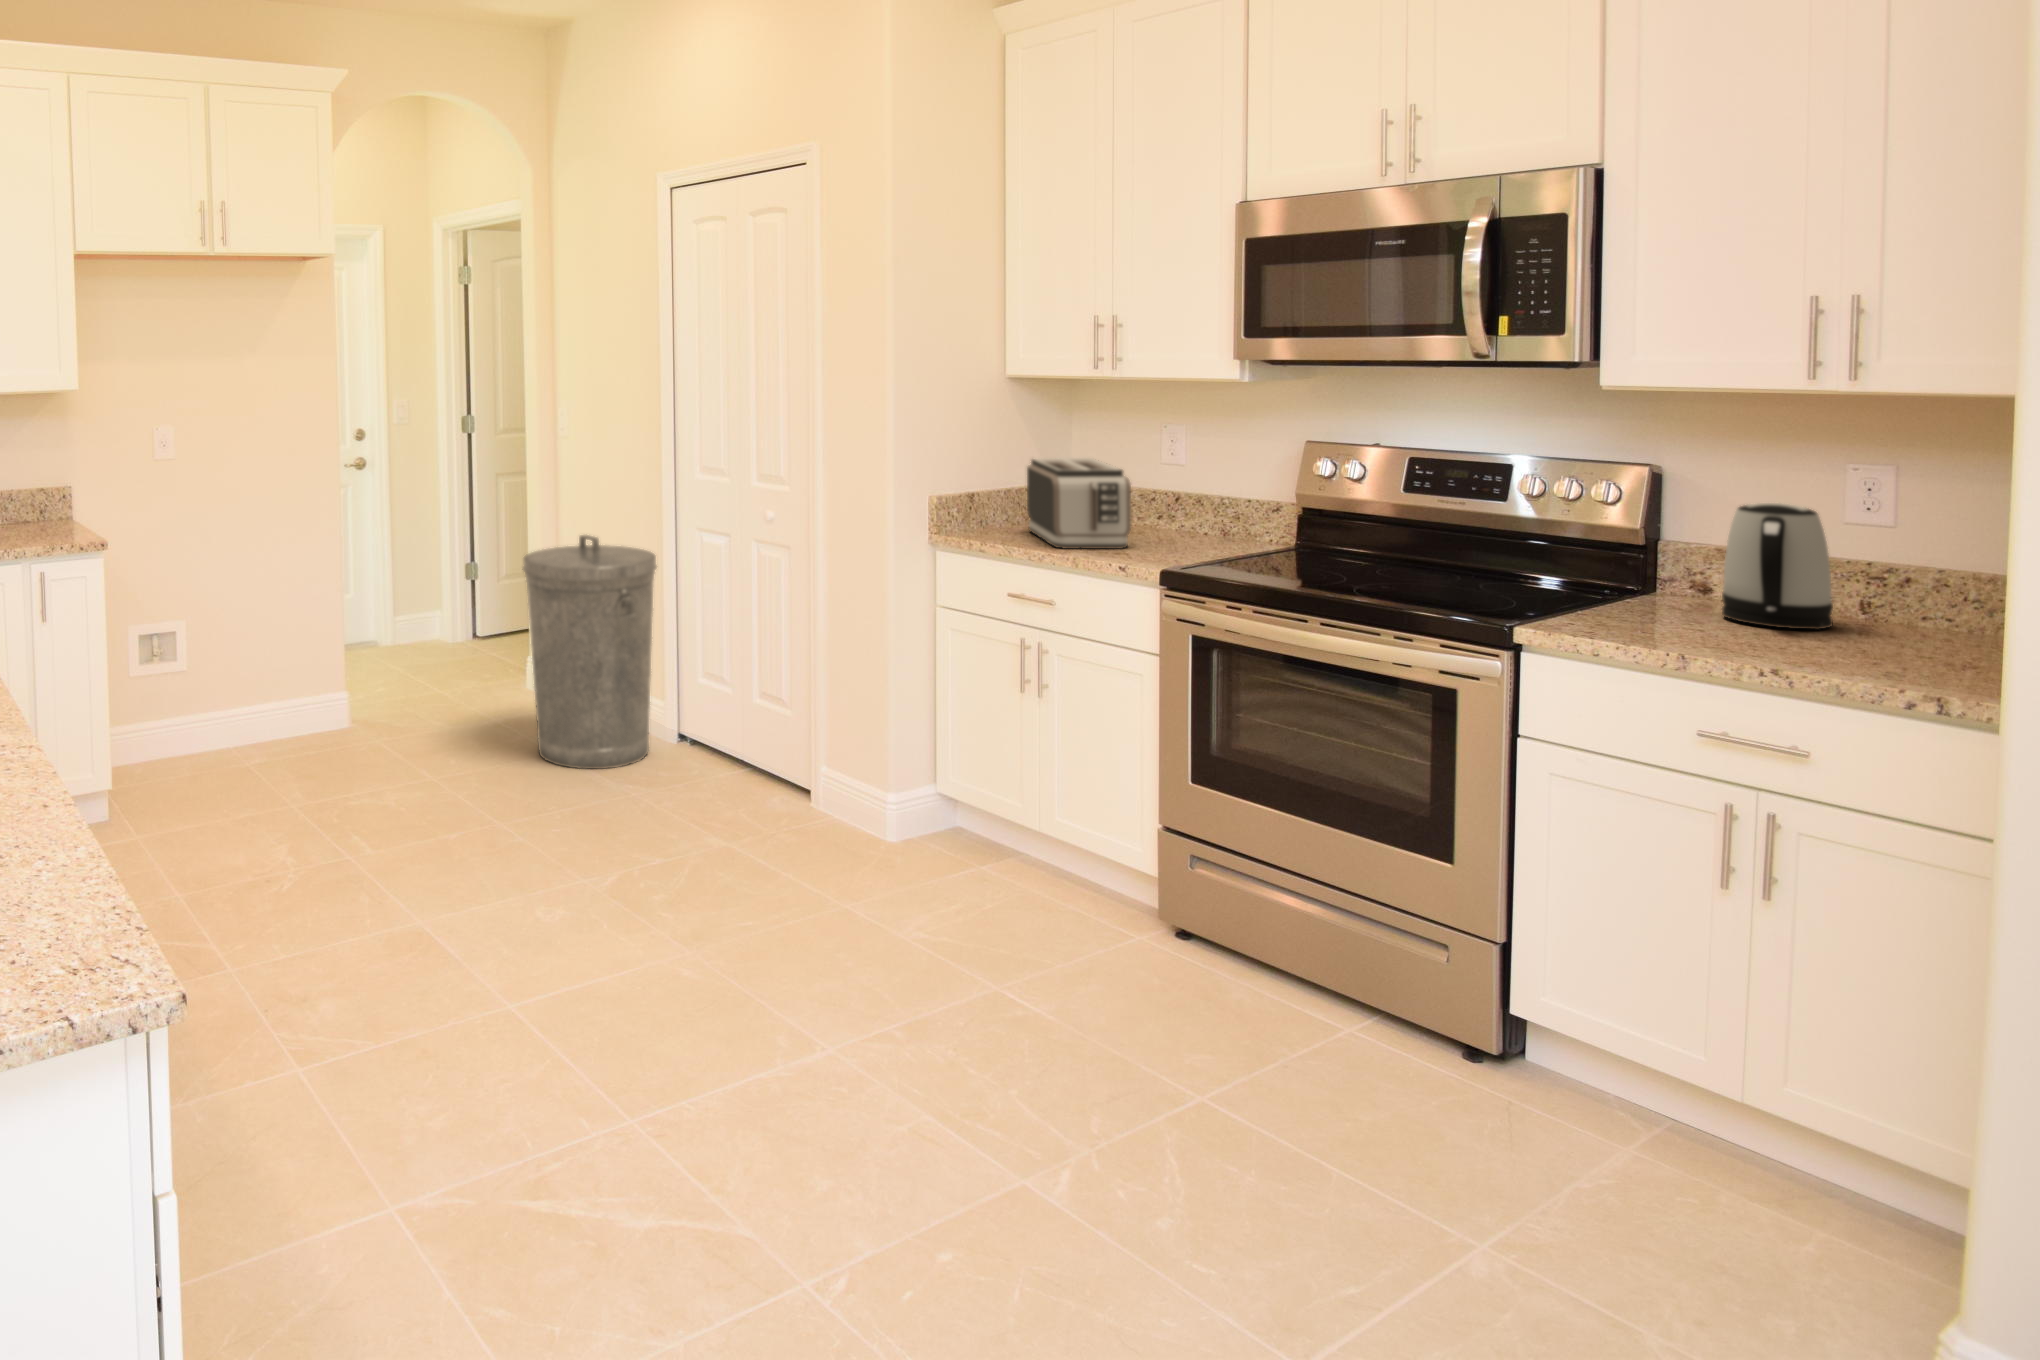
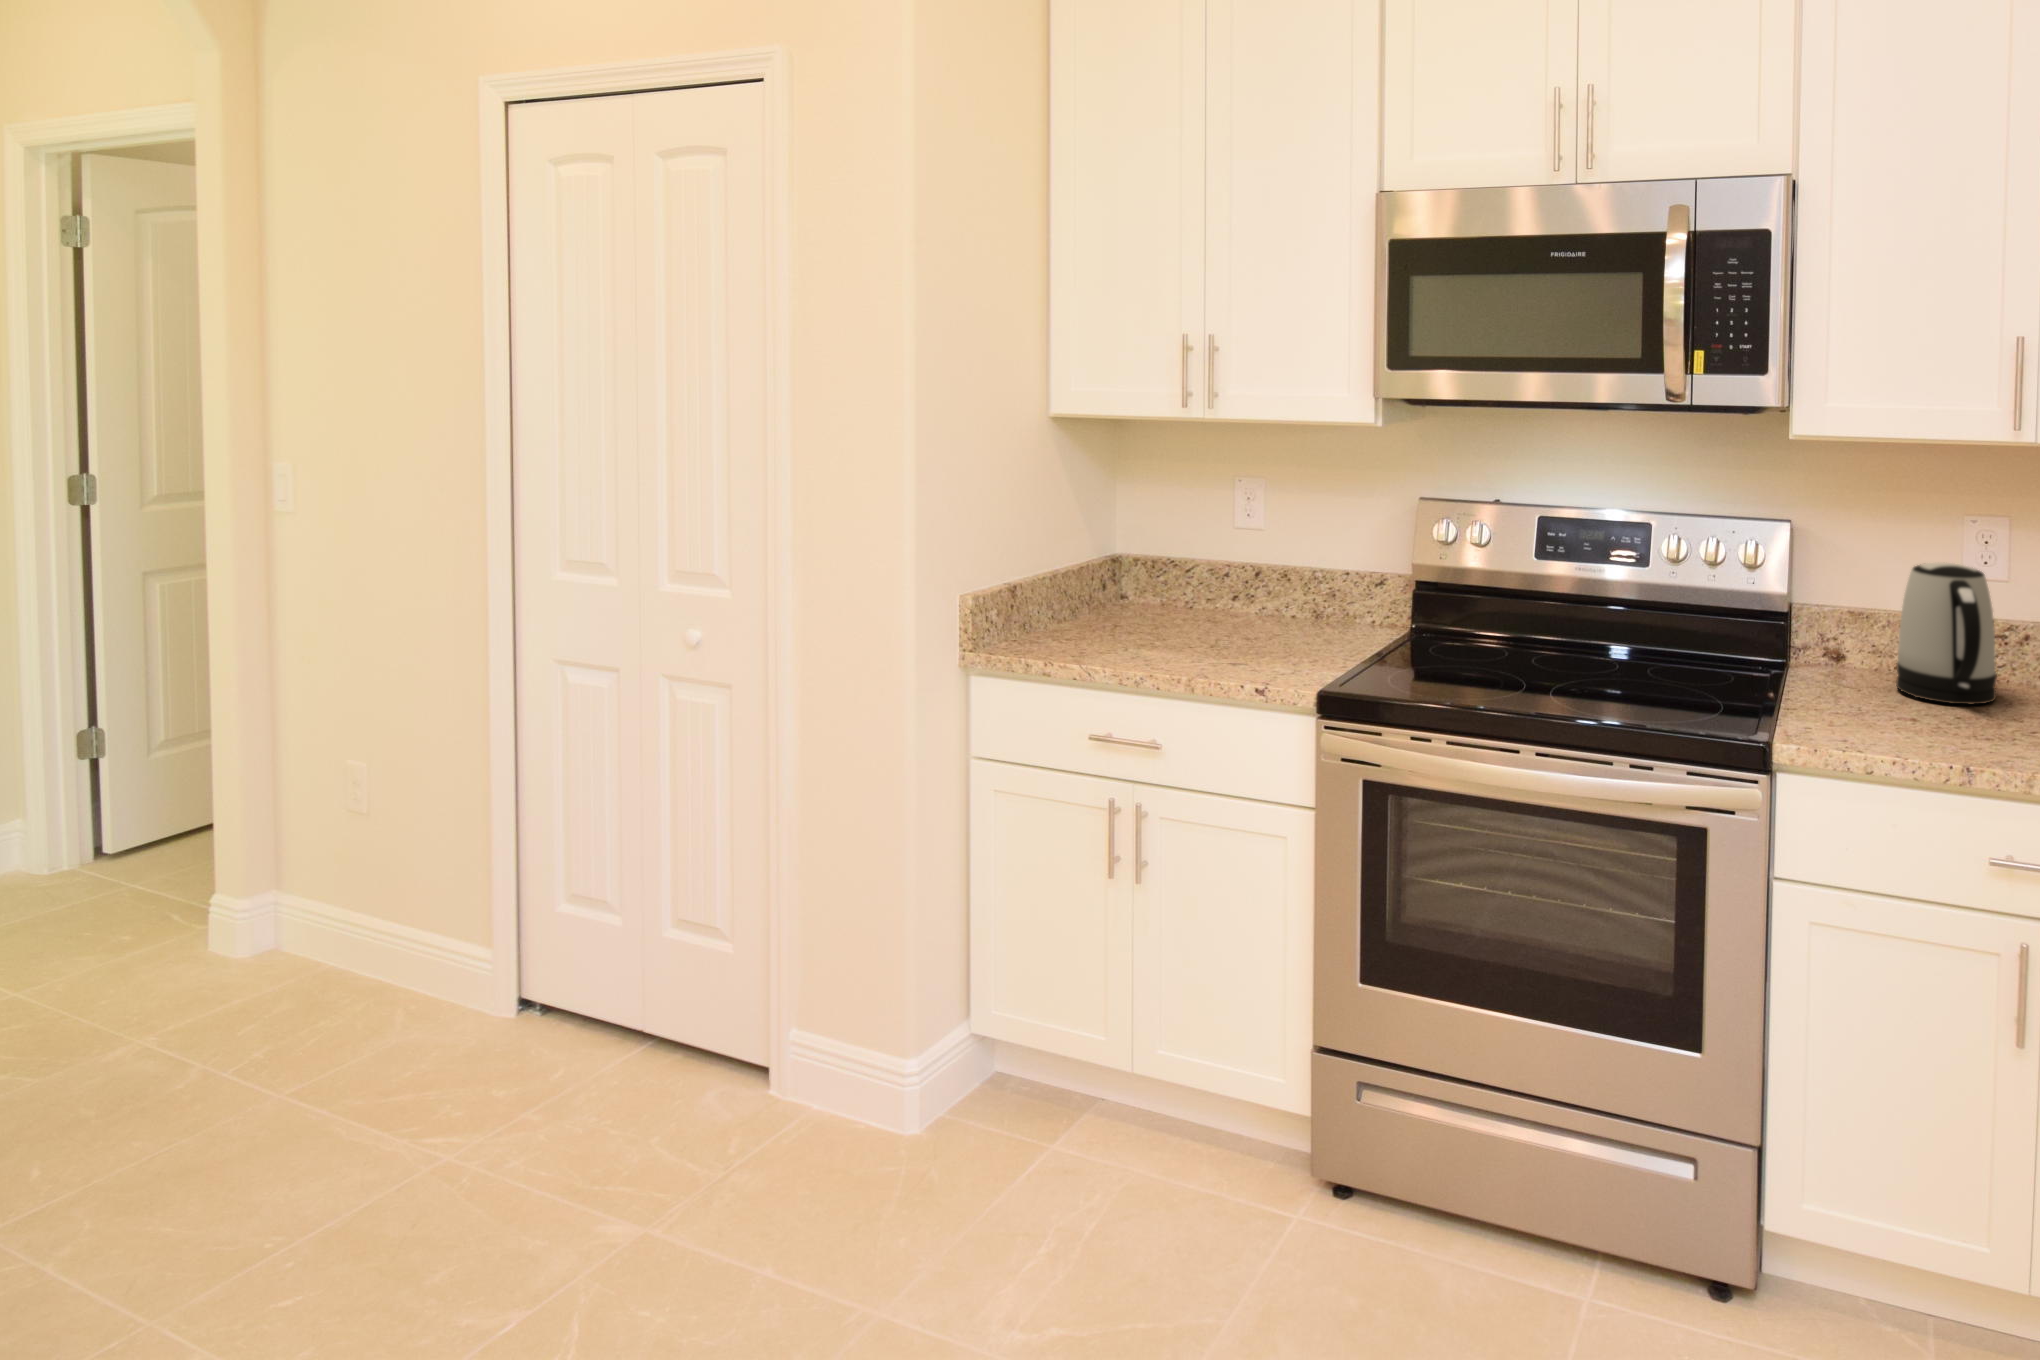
toaster: present [1027,458,1131,549] -> none [1089,527,1242,663]
trash can: present [522,535,657,769] -> none [181,697,475,1138]

